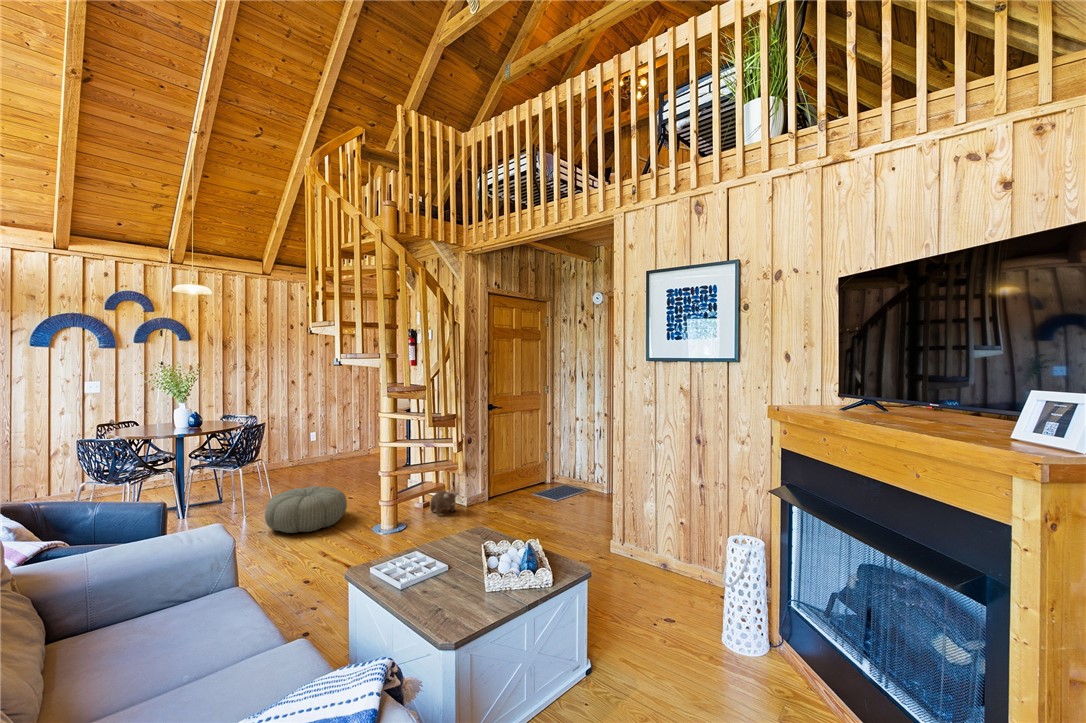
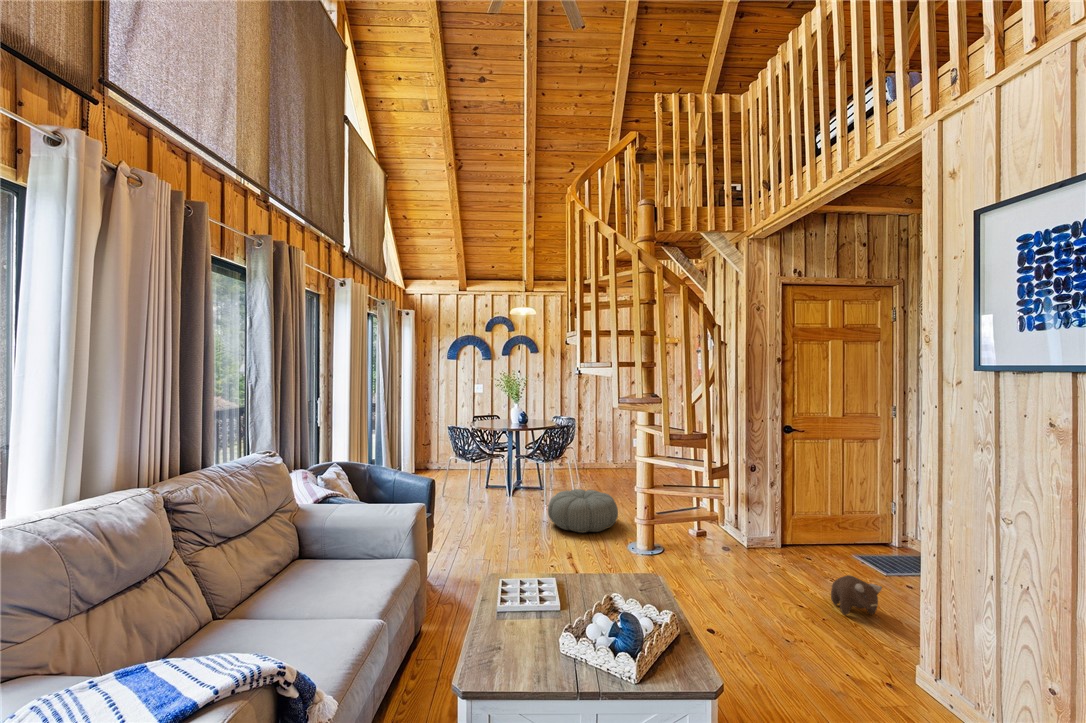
plush toy: present [430,491,458,515] -> present [831,575,882,615]

